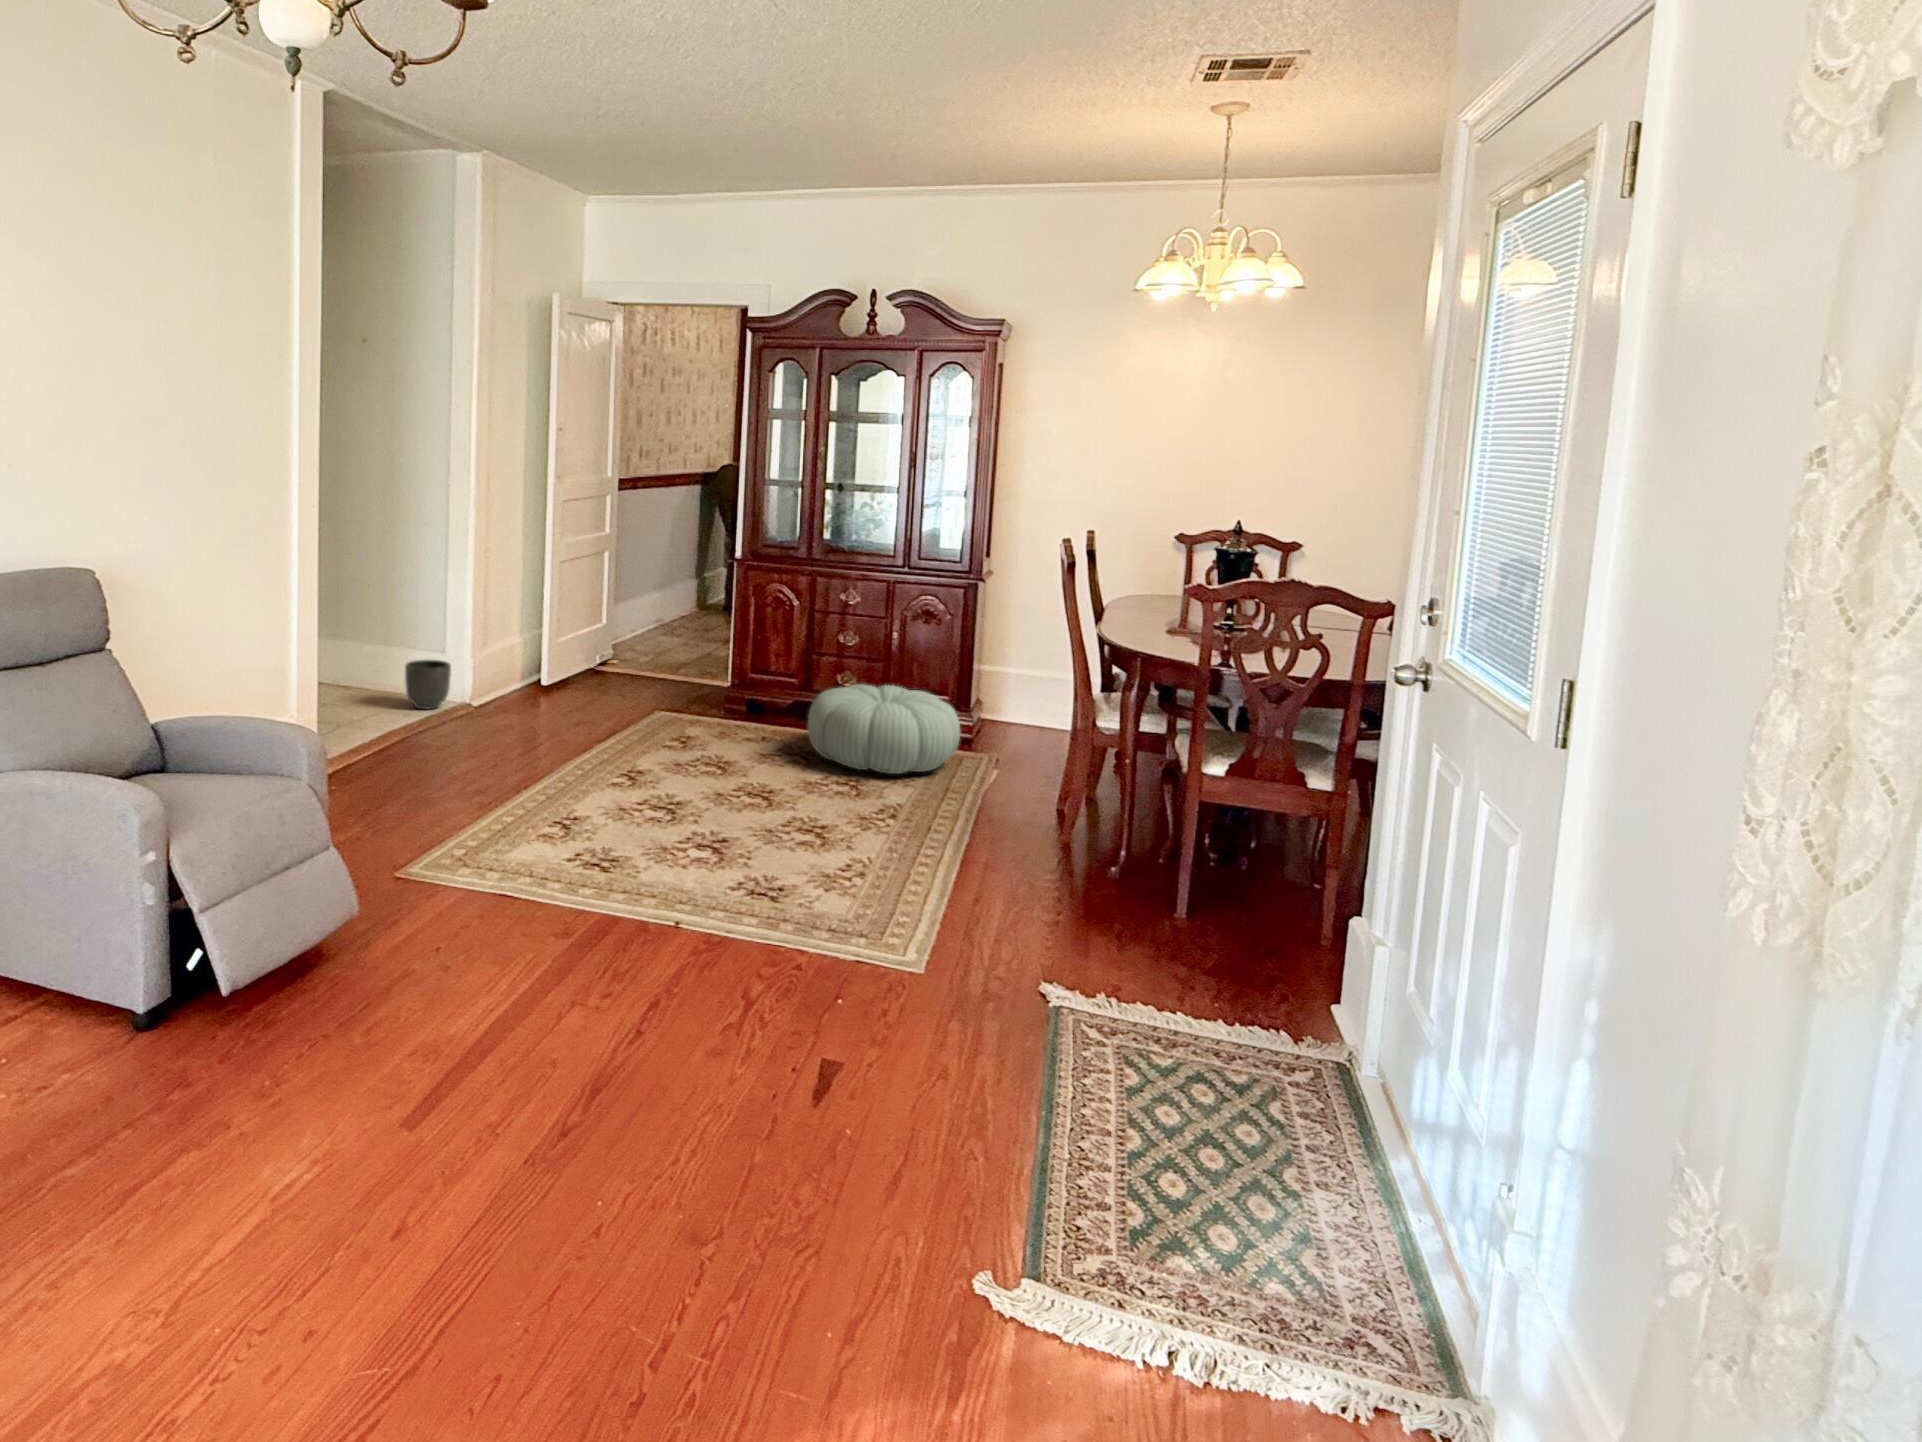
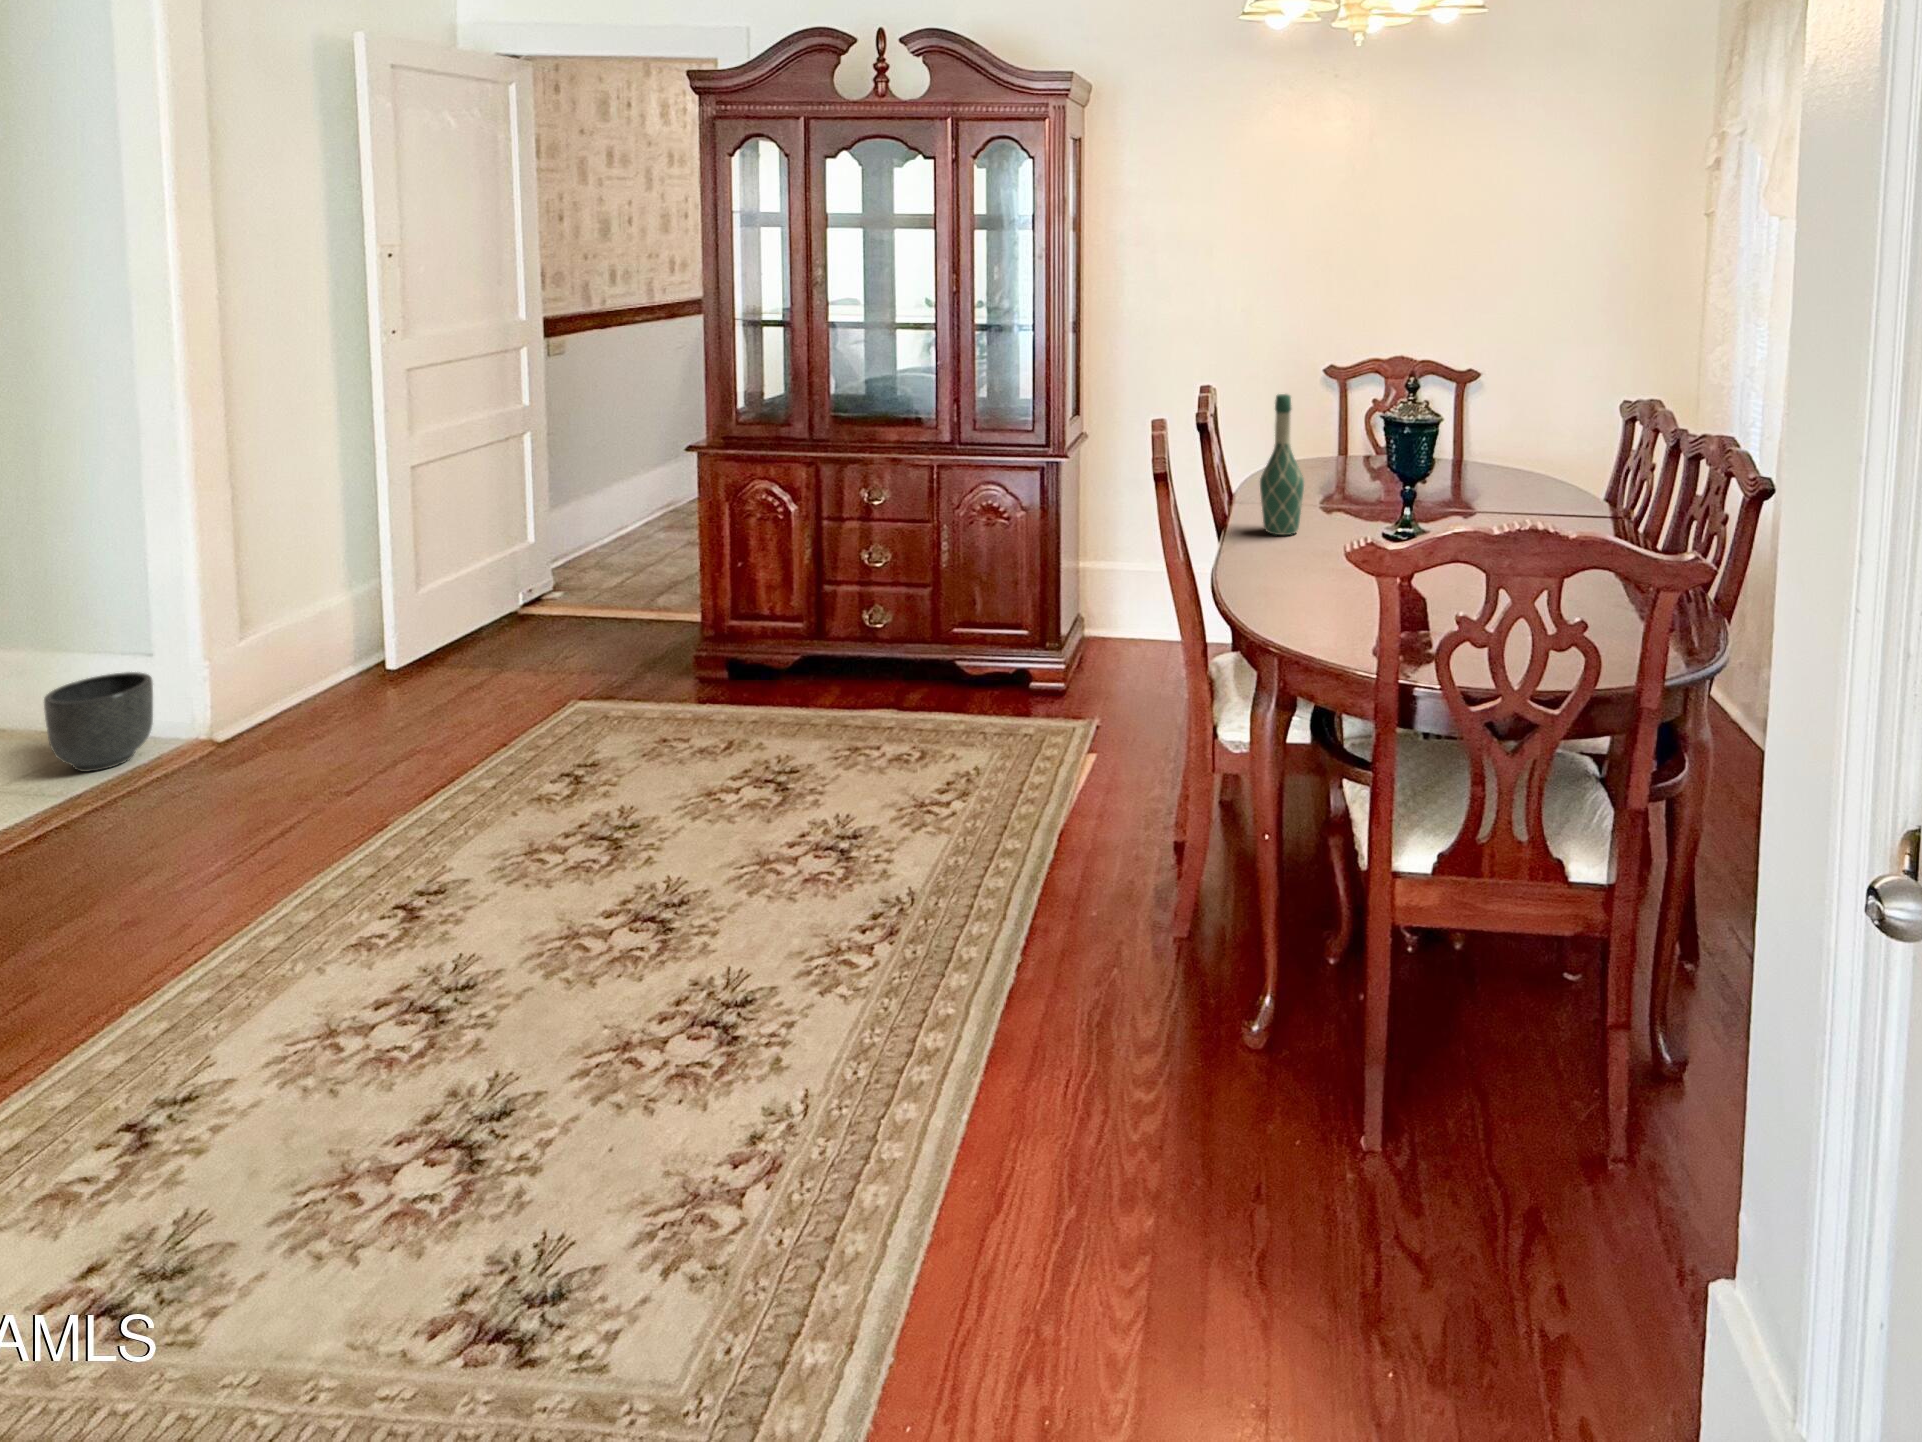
wine bottle: none [1129,533,1159,621] -> present [1260,394,1304,535]
pouf: present [808,684,960,774] -> none [785,634,1033,802]

